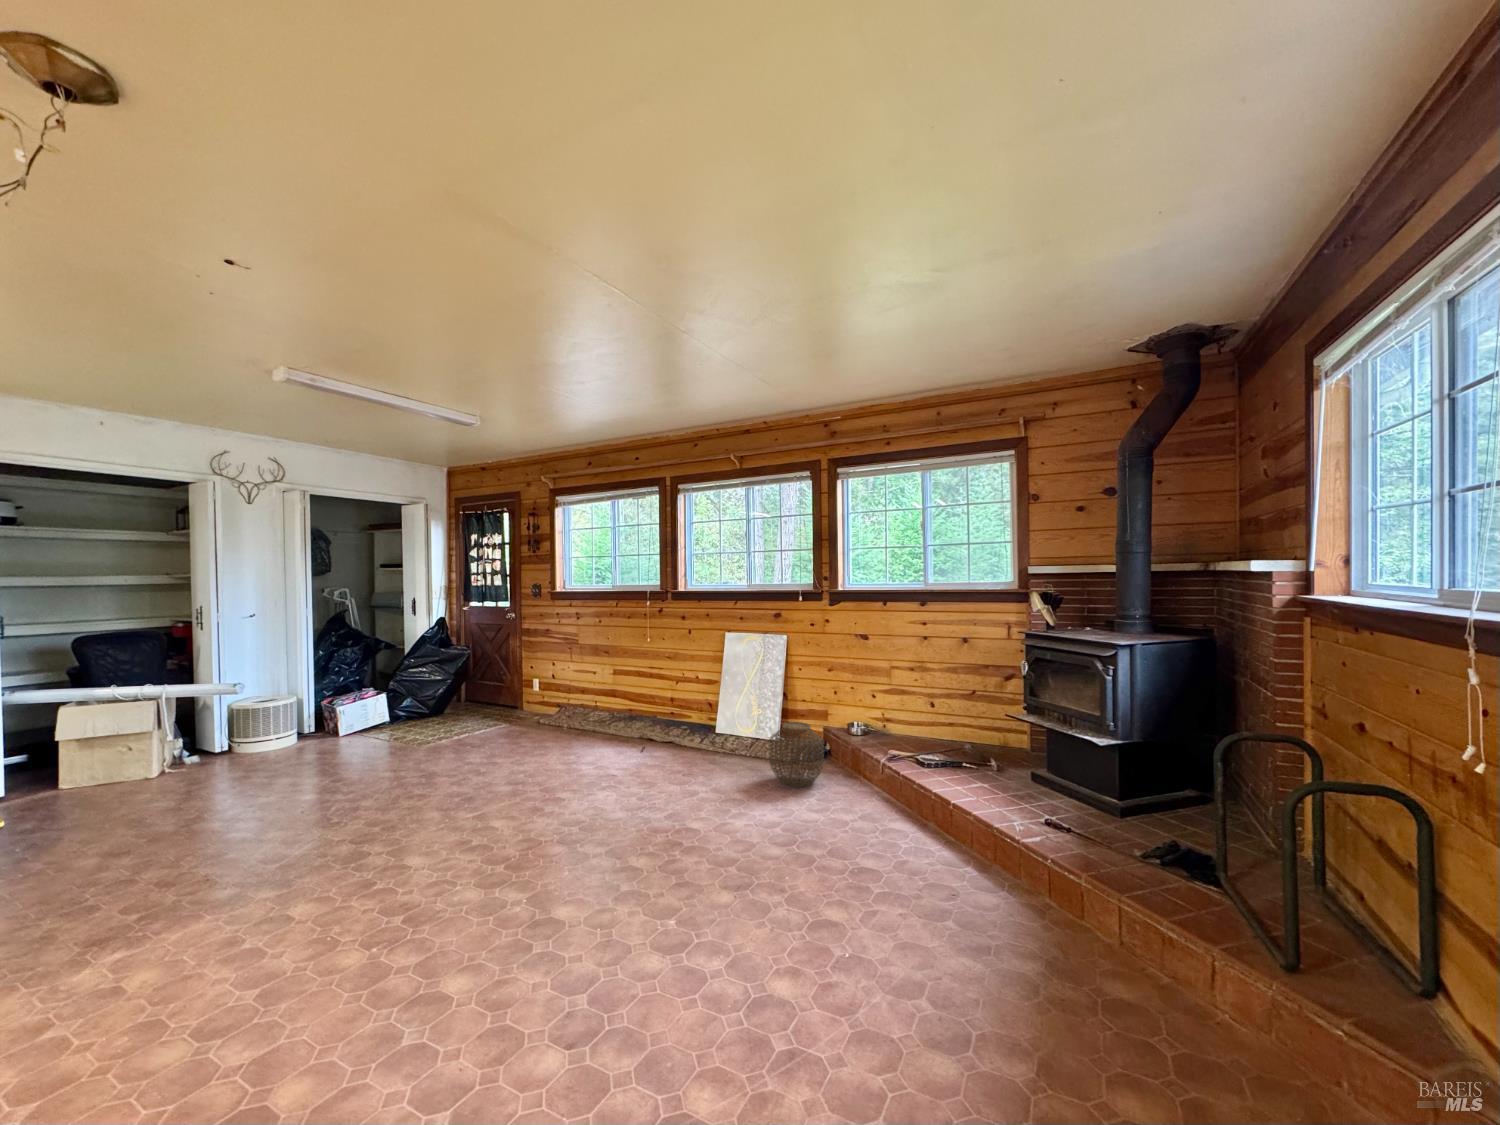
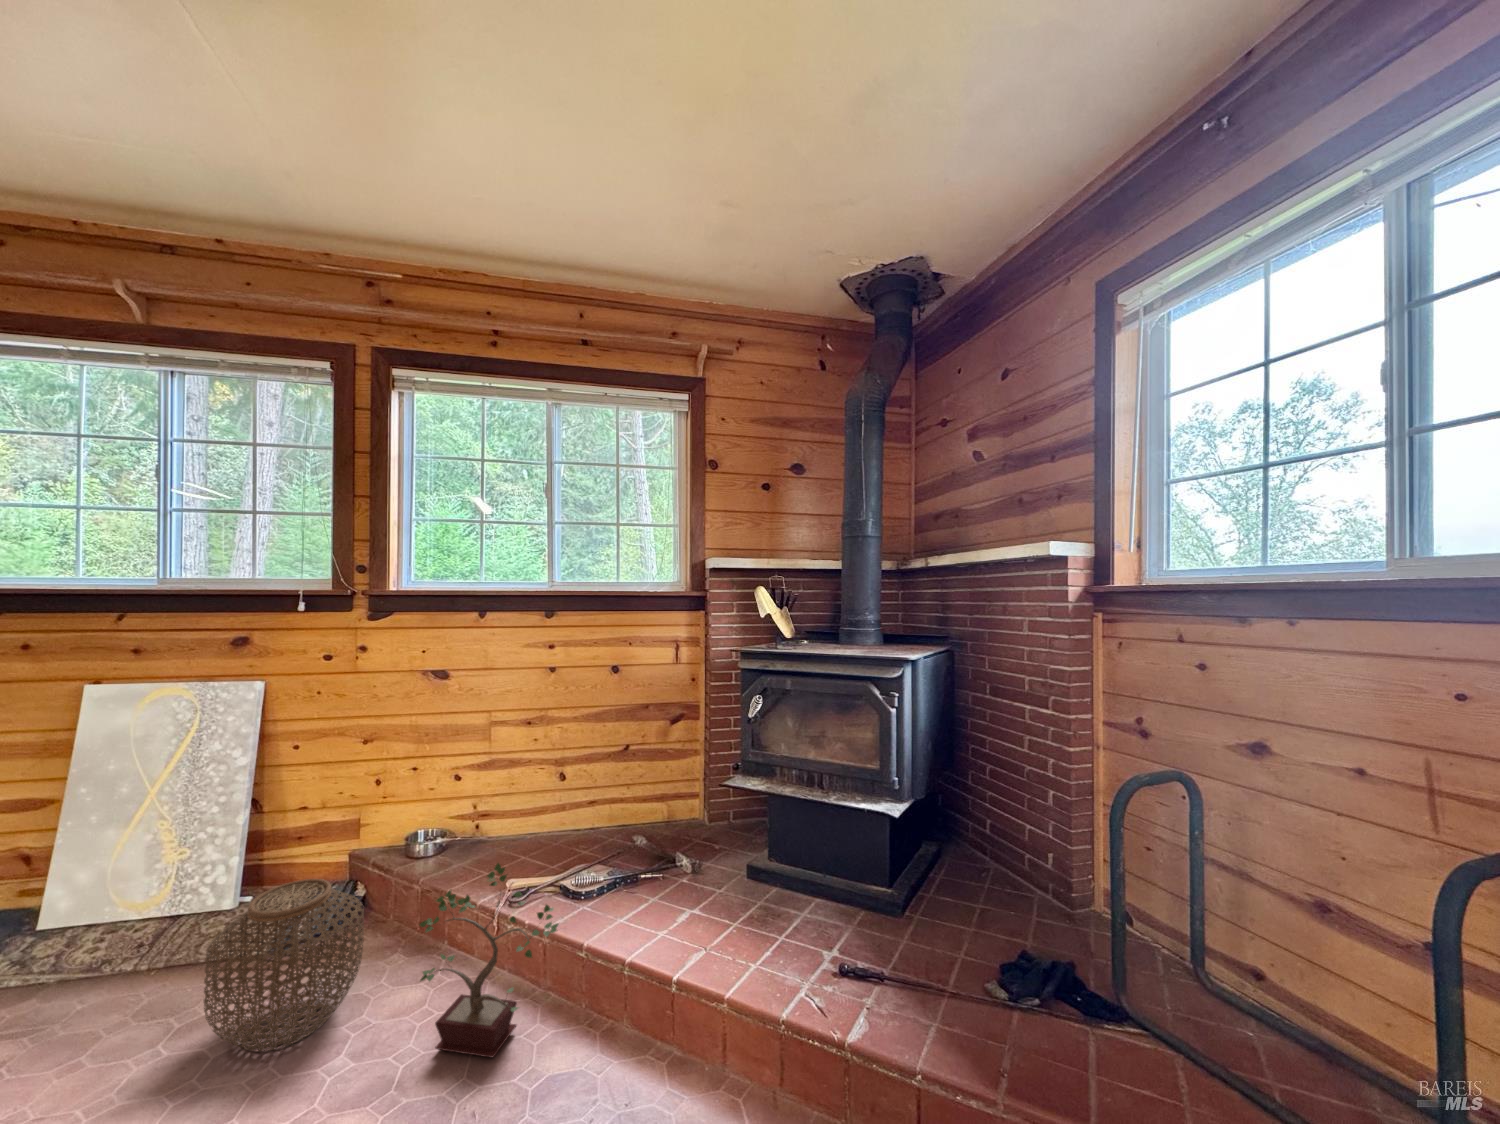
potted plant: none [841,726,898,815] -> present [420,863,558,1058]

